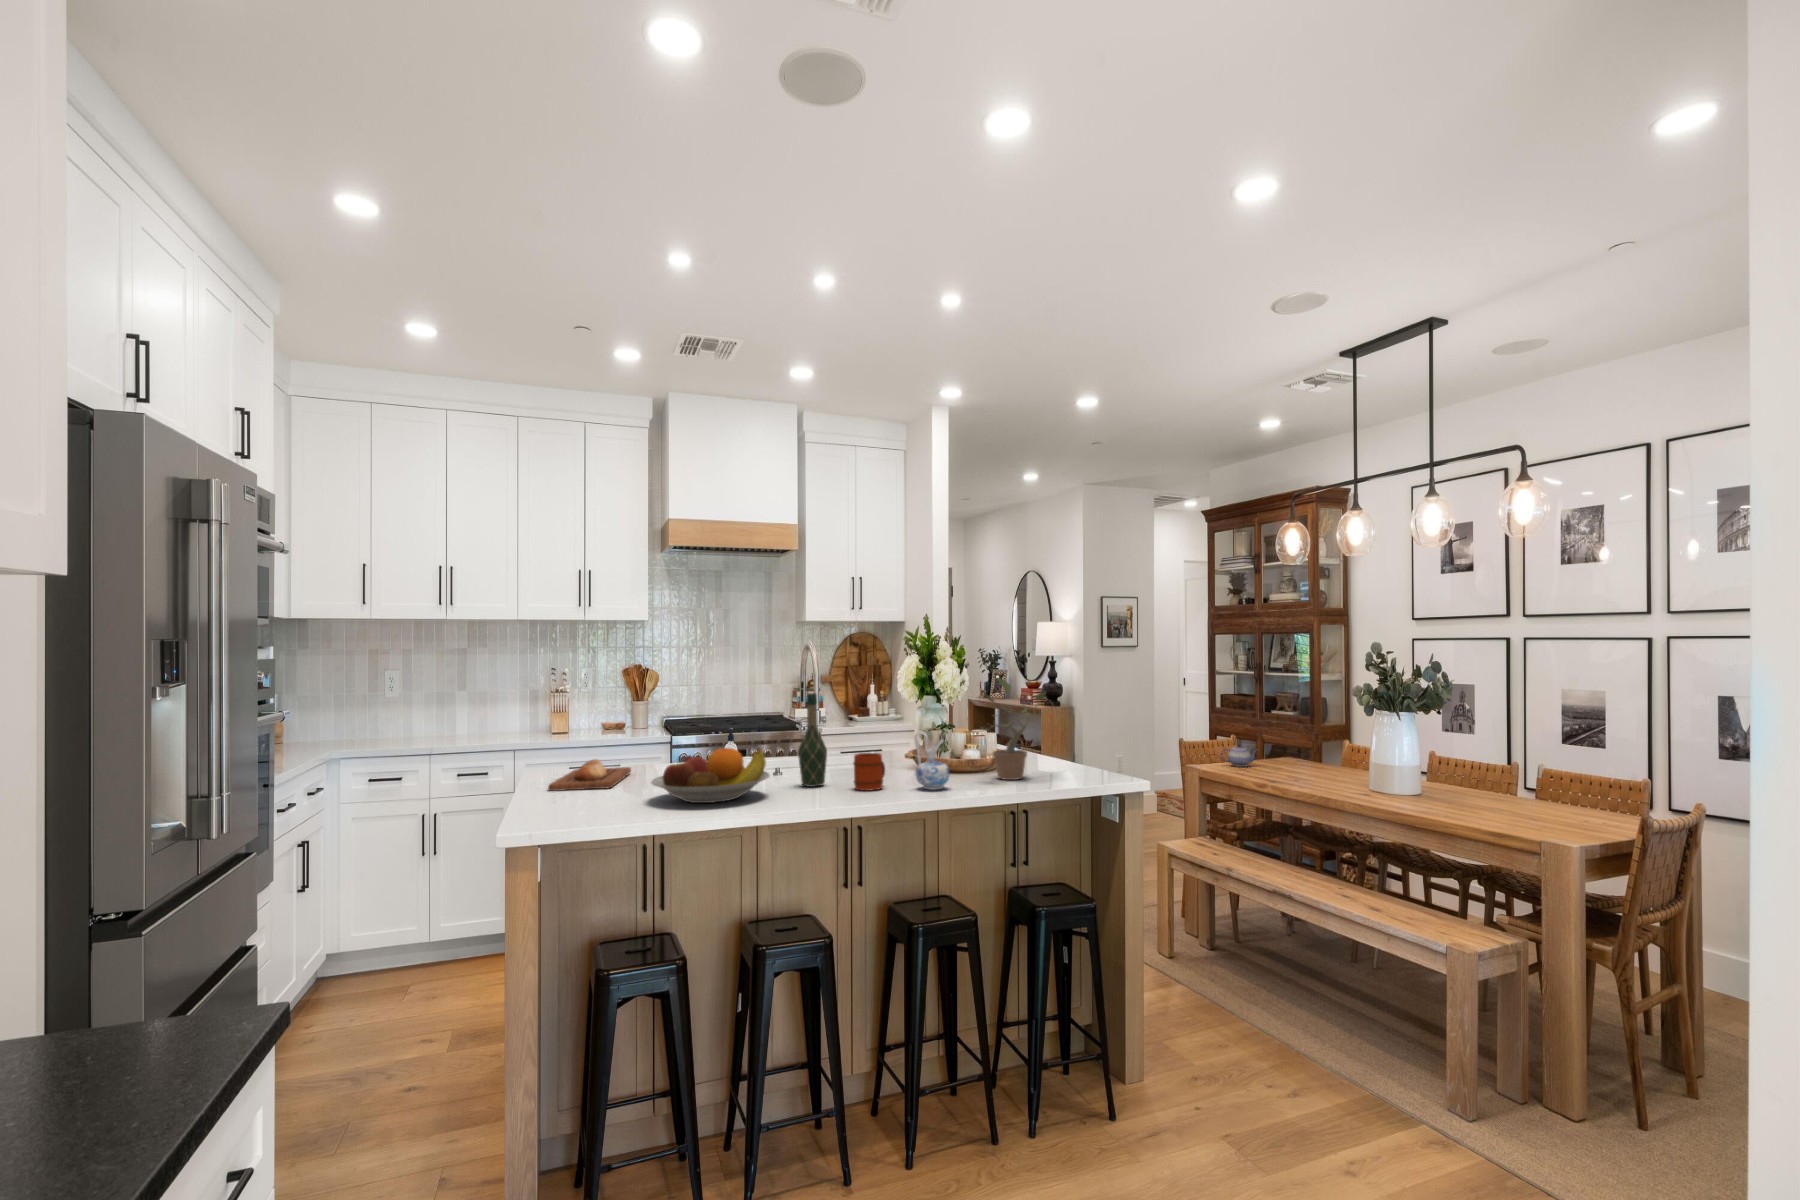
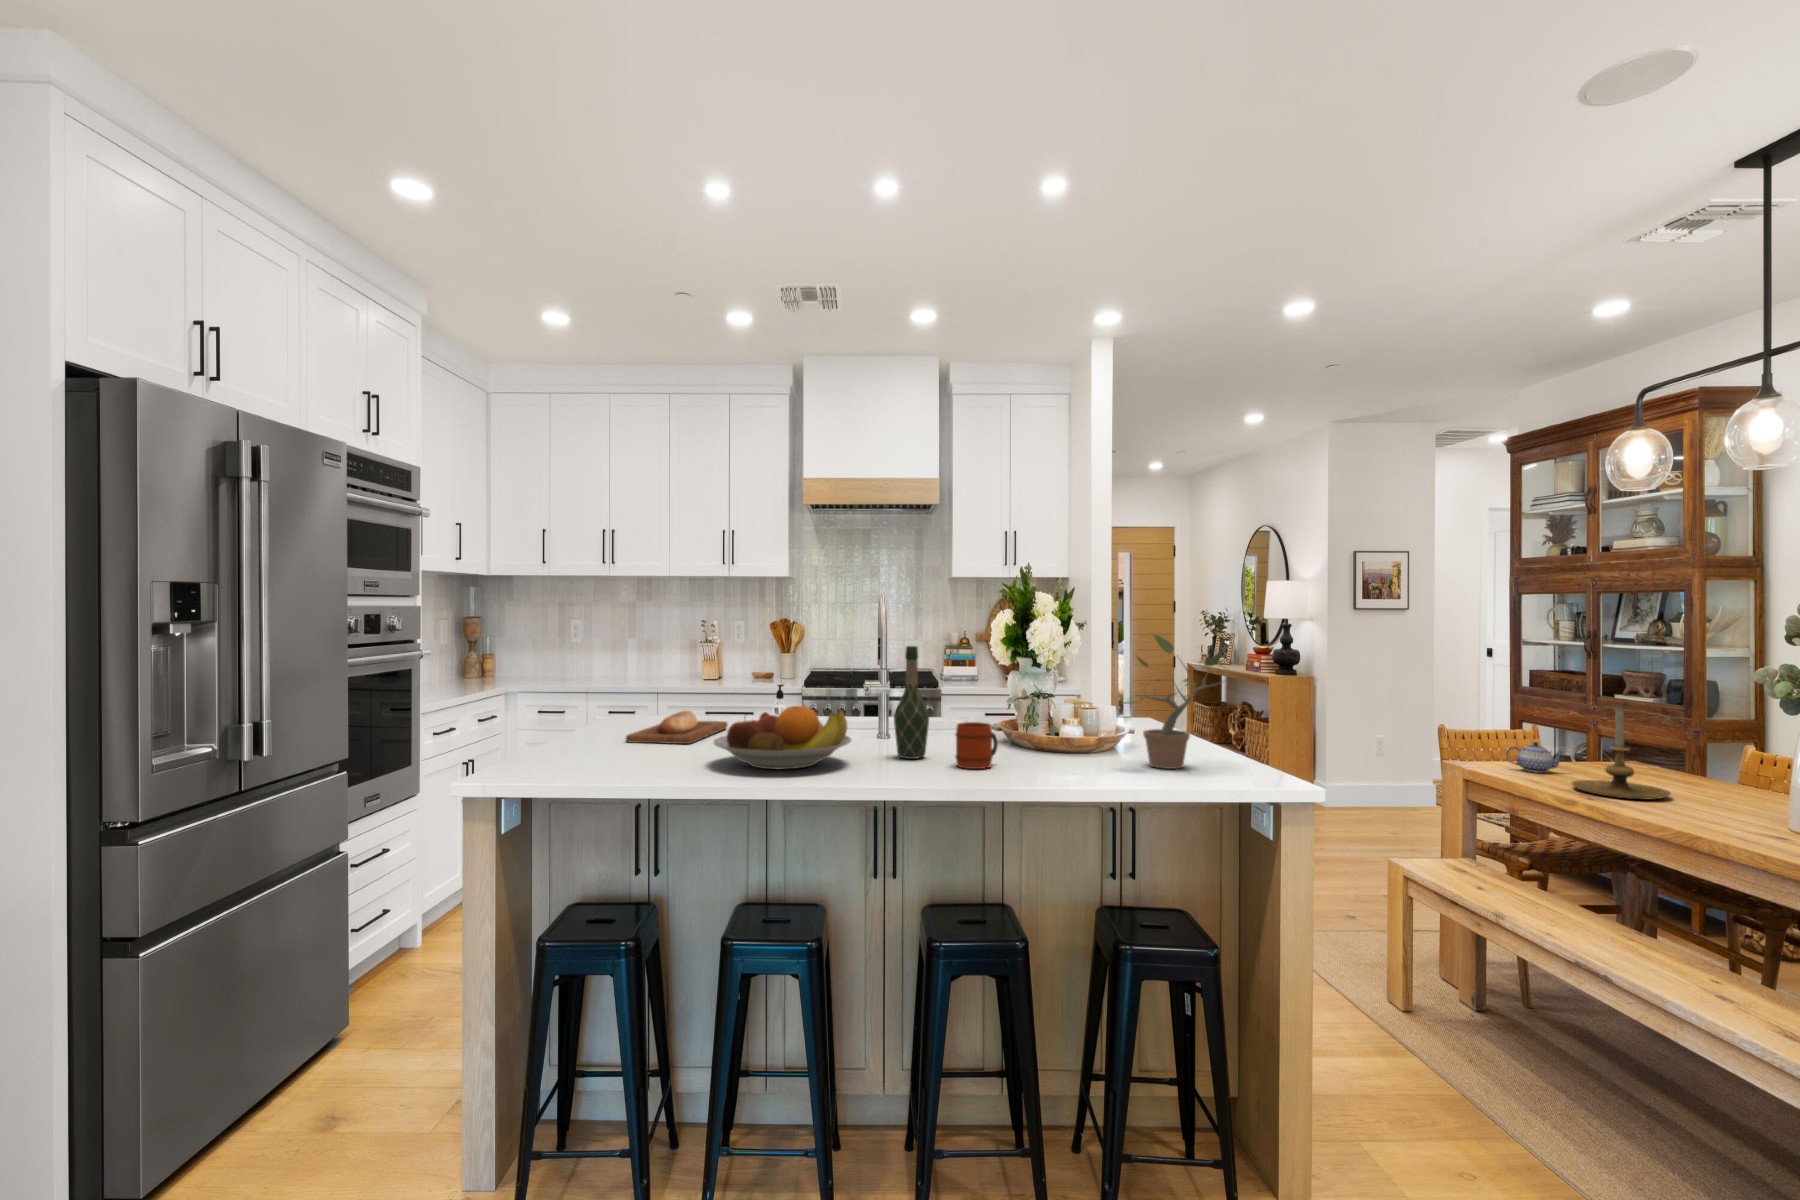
candle holder: none [1265,715,1325,780] -> present [1572,707,1671,799]
ceramic pitcher: present [914,731,950,790] -> none [1032,699,1076,774]

